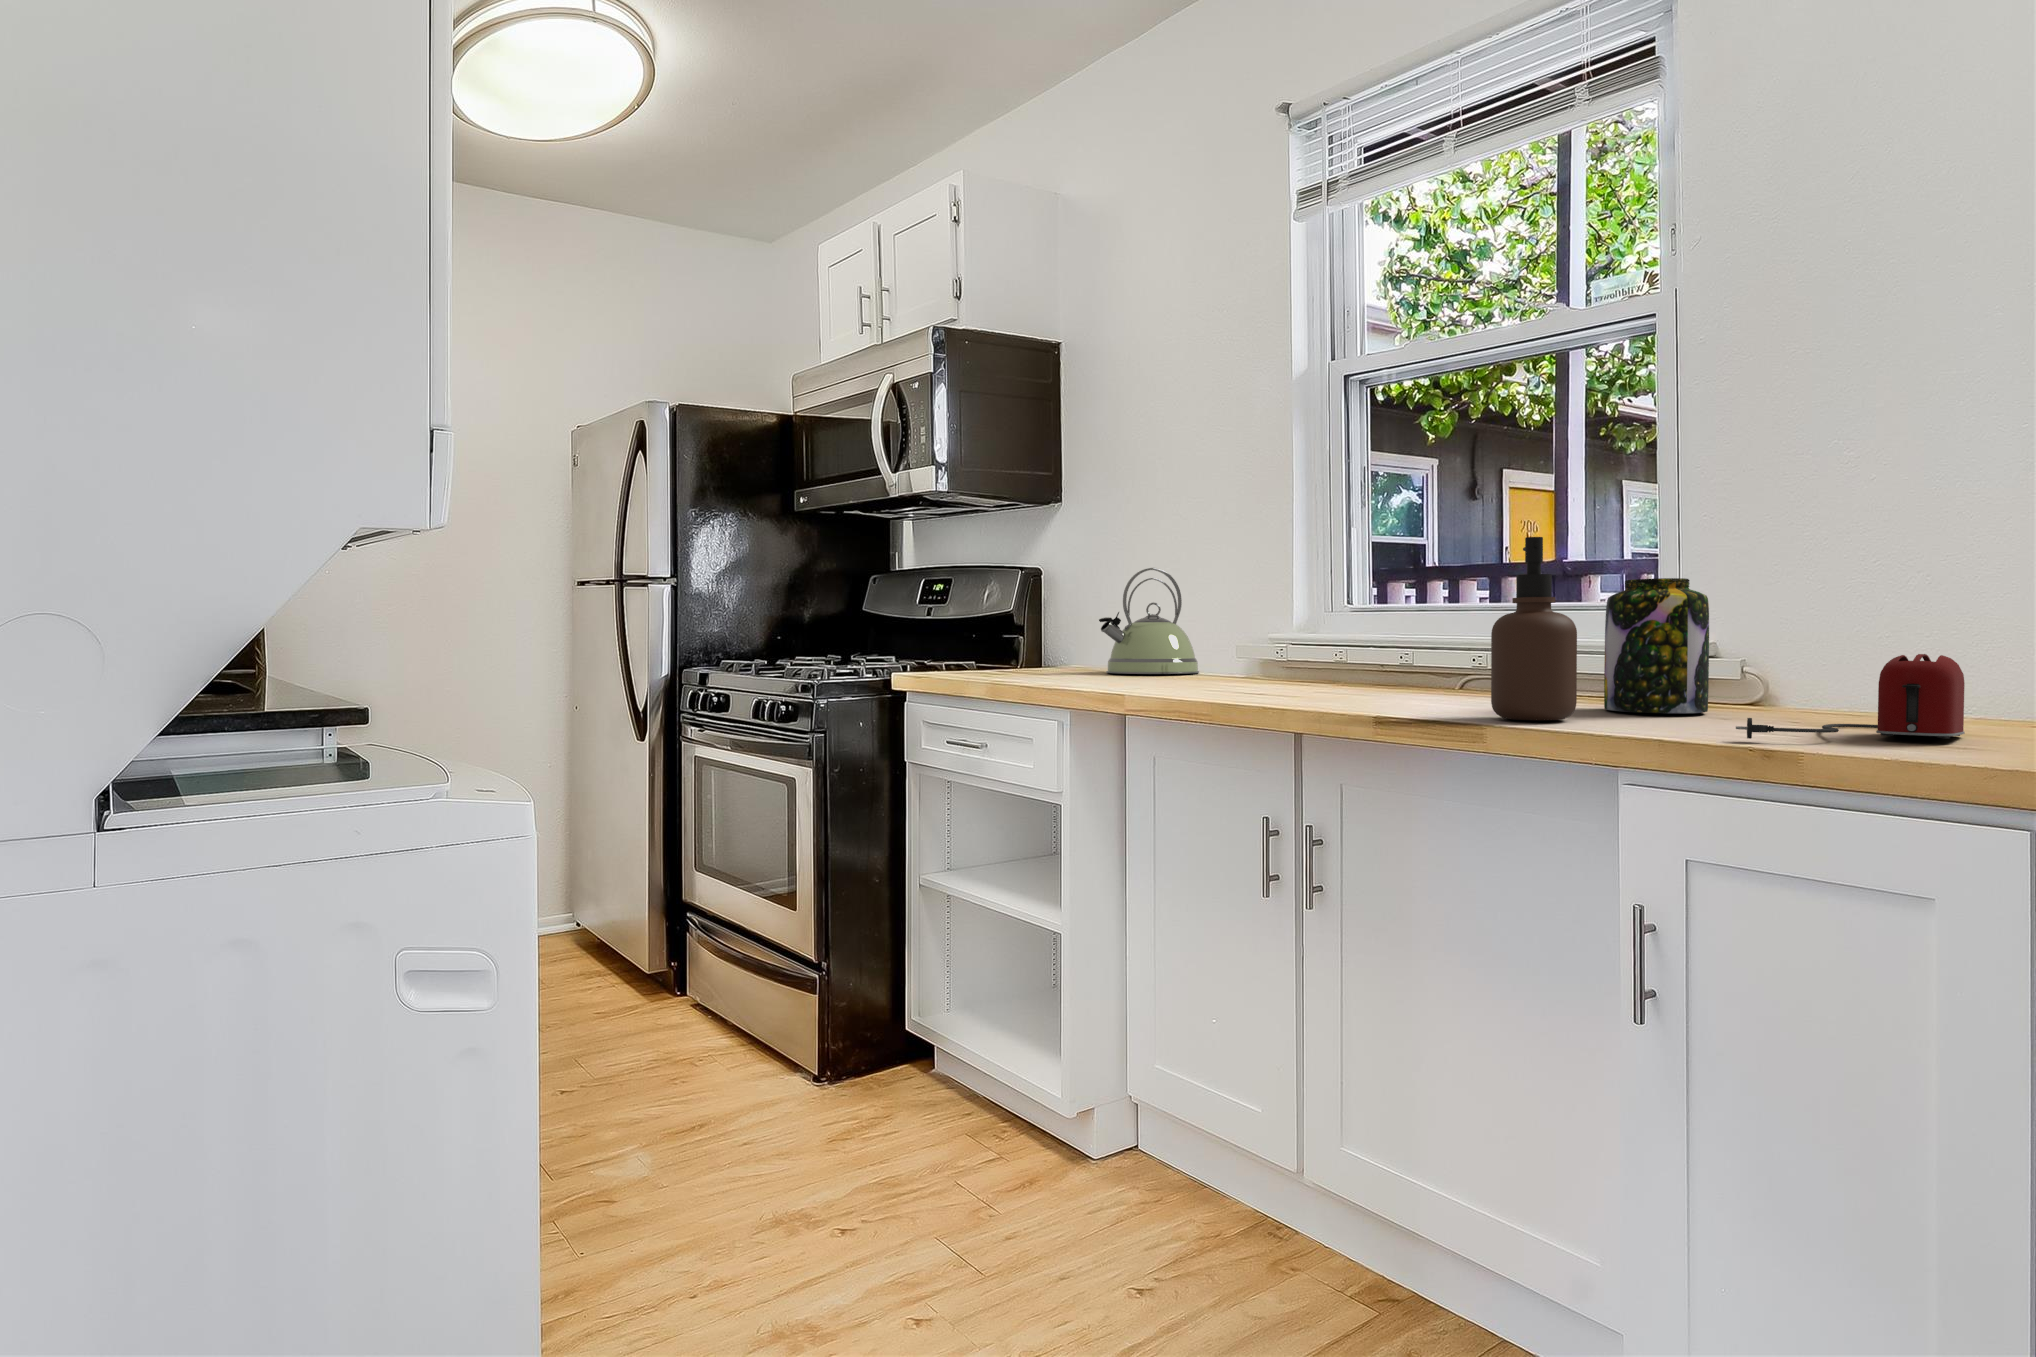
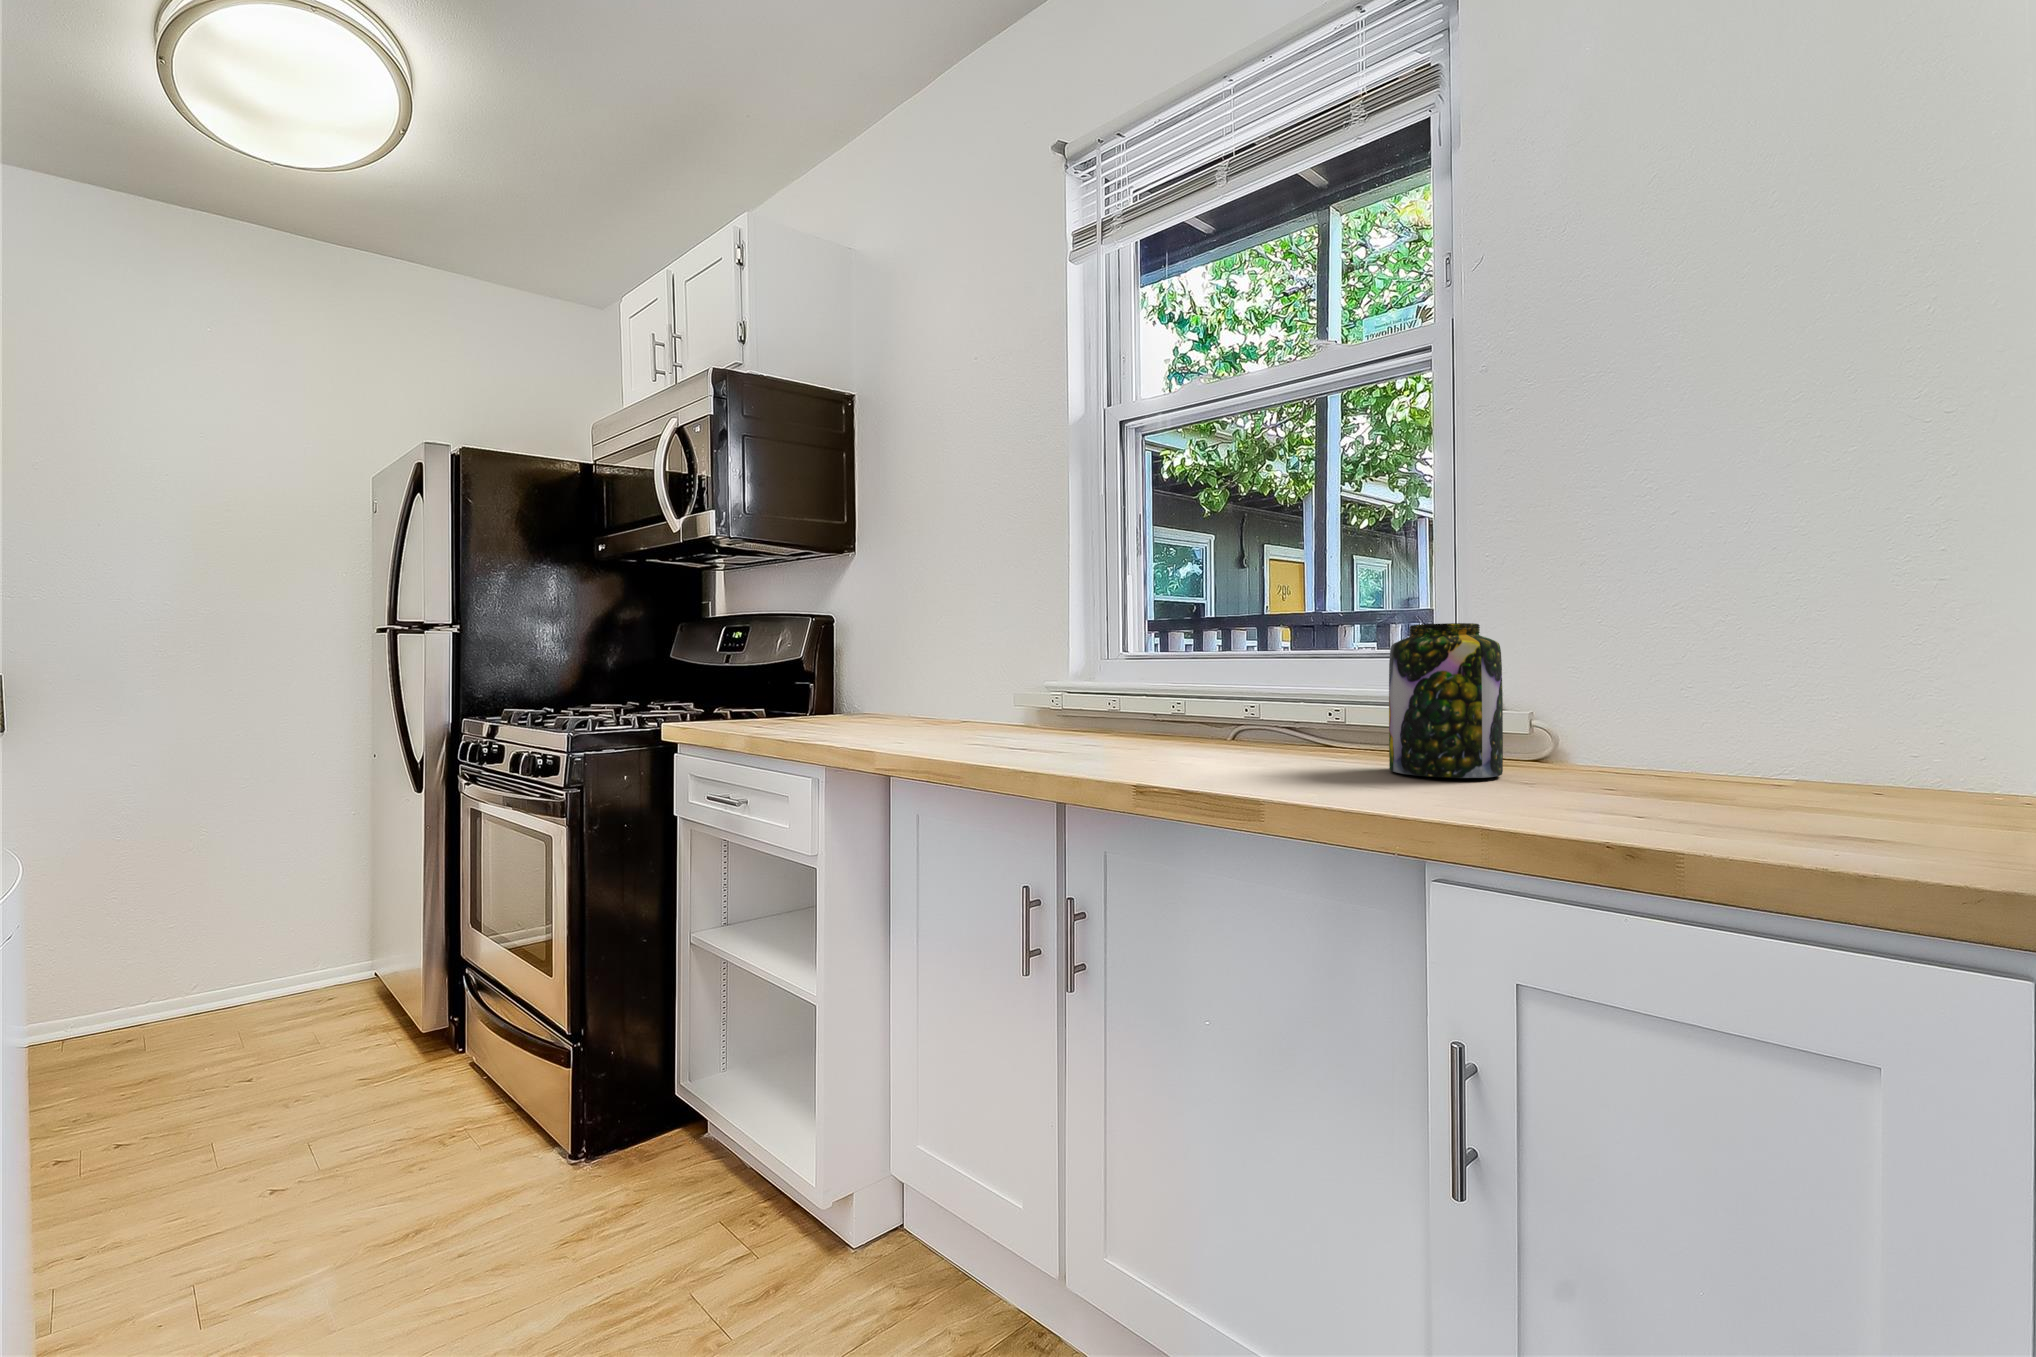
soap dispenser: present [1491,537,1577,720] -> none [1266,573,1364,792]
kettle: present [1099,568,1199,674] -> none [878,613,983,722]
toaster: present [1736,654,1965,739] -> none [1564,716,1824,826]

